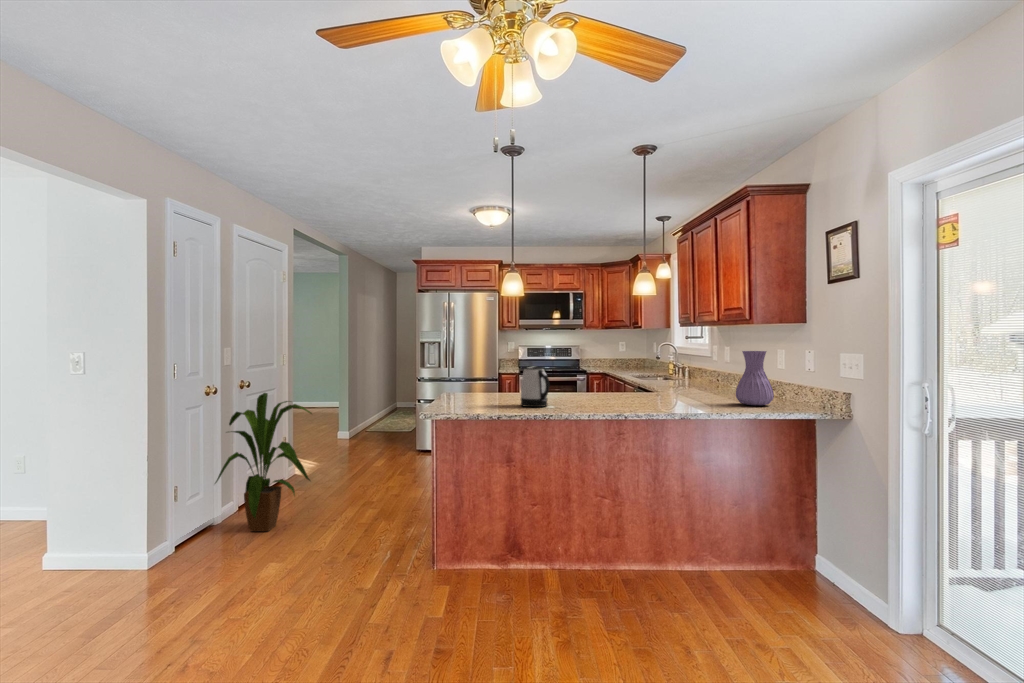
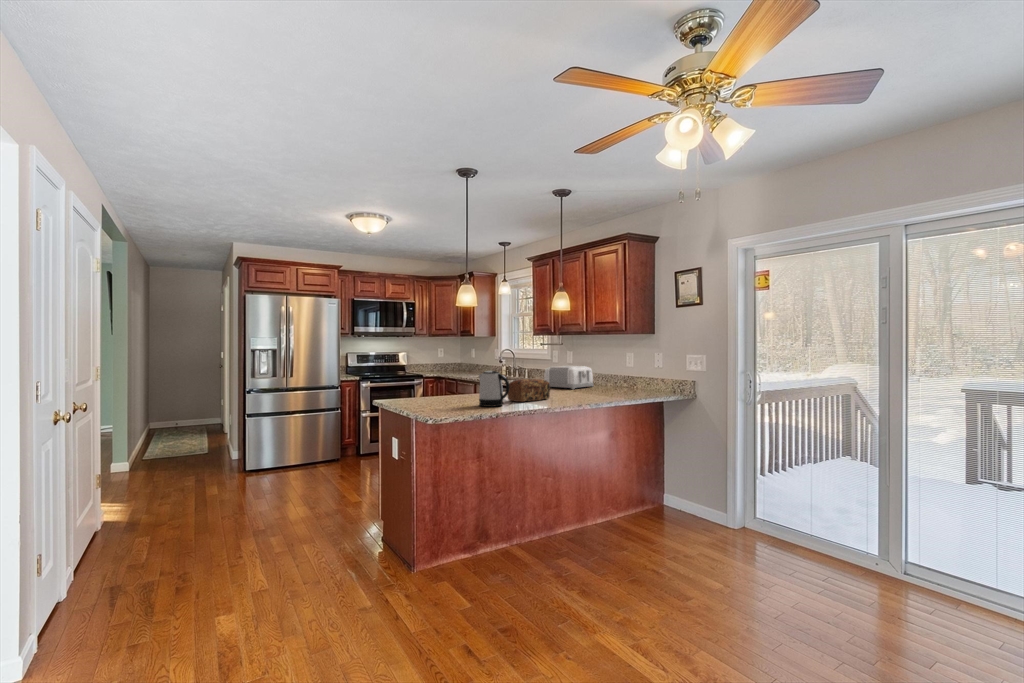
vase: present [736,351,774,406] -> none [616,354,642,393]
toaster: none [670,366,736,396] -> present [544,366,593,389]
bread loaf: none [569,378,623,405] -> present [508,379,550,402]
house plant: present [215,393,312,531] -> none [83,415,227,593]

